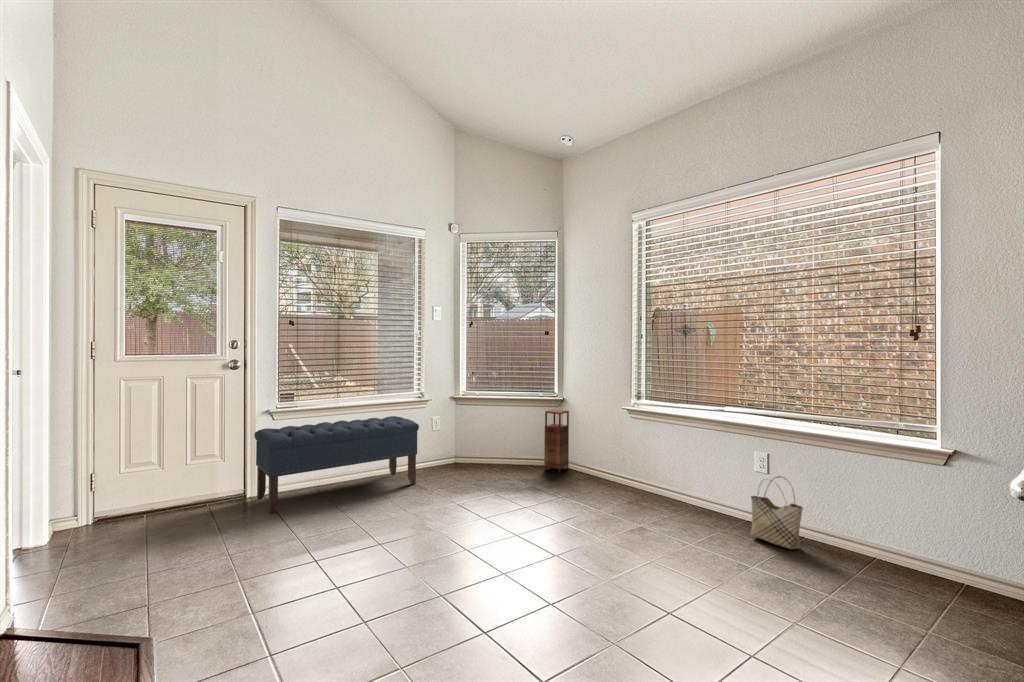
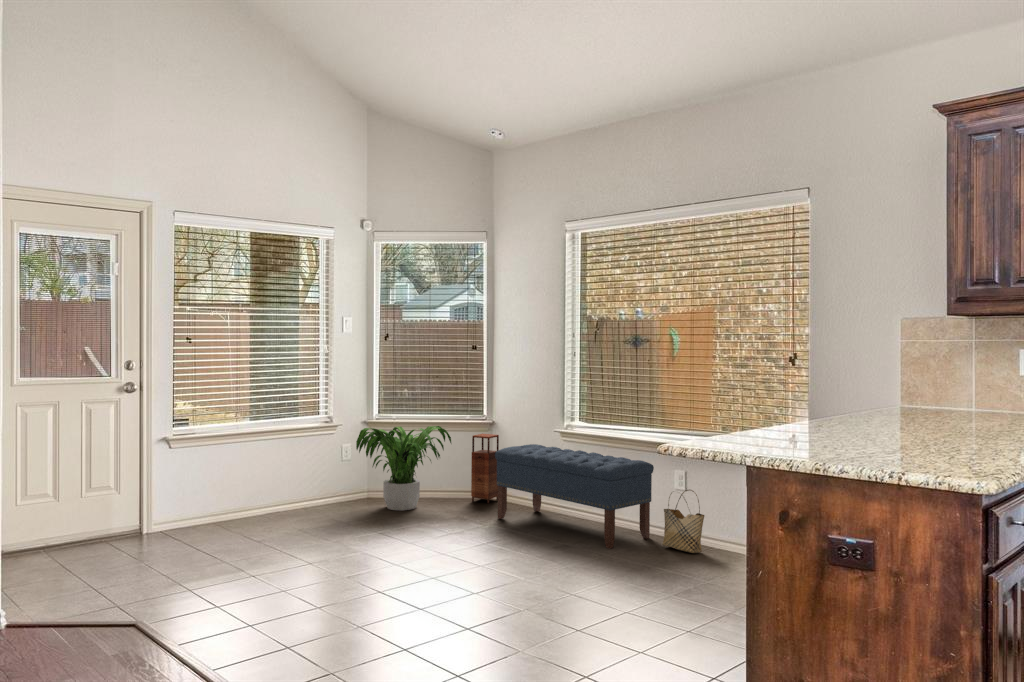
potted plant: none [441,402,527,478] -> present [356,426,451,511]
bench: present [254,416,419,514] -> present [495,444,654,549]

